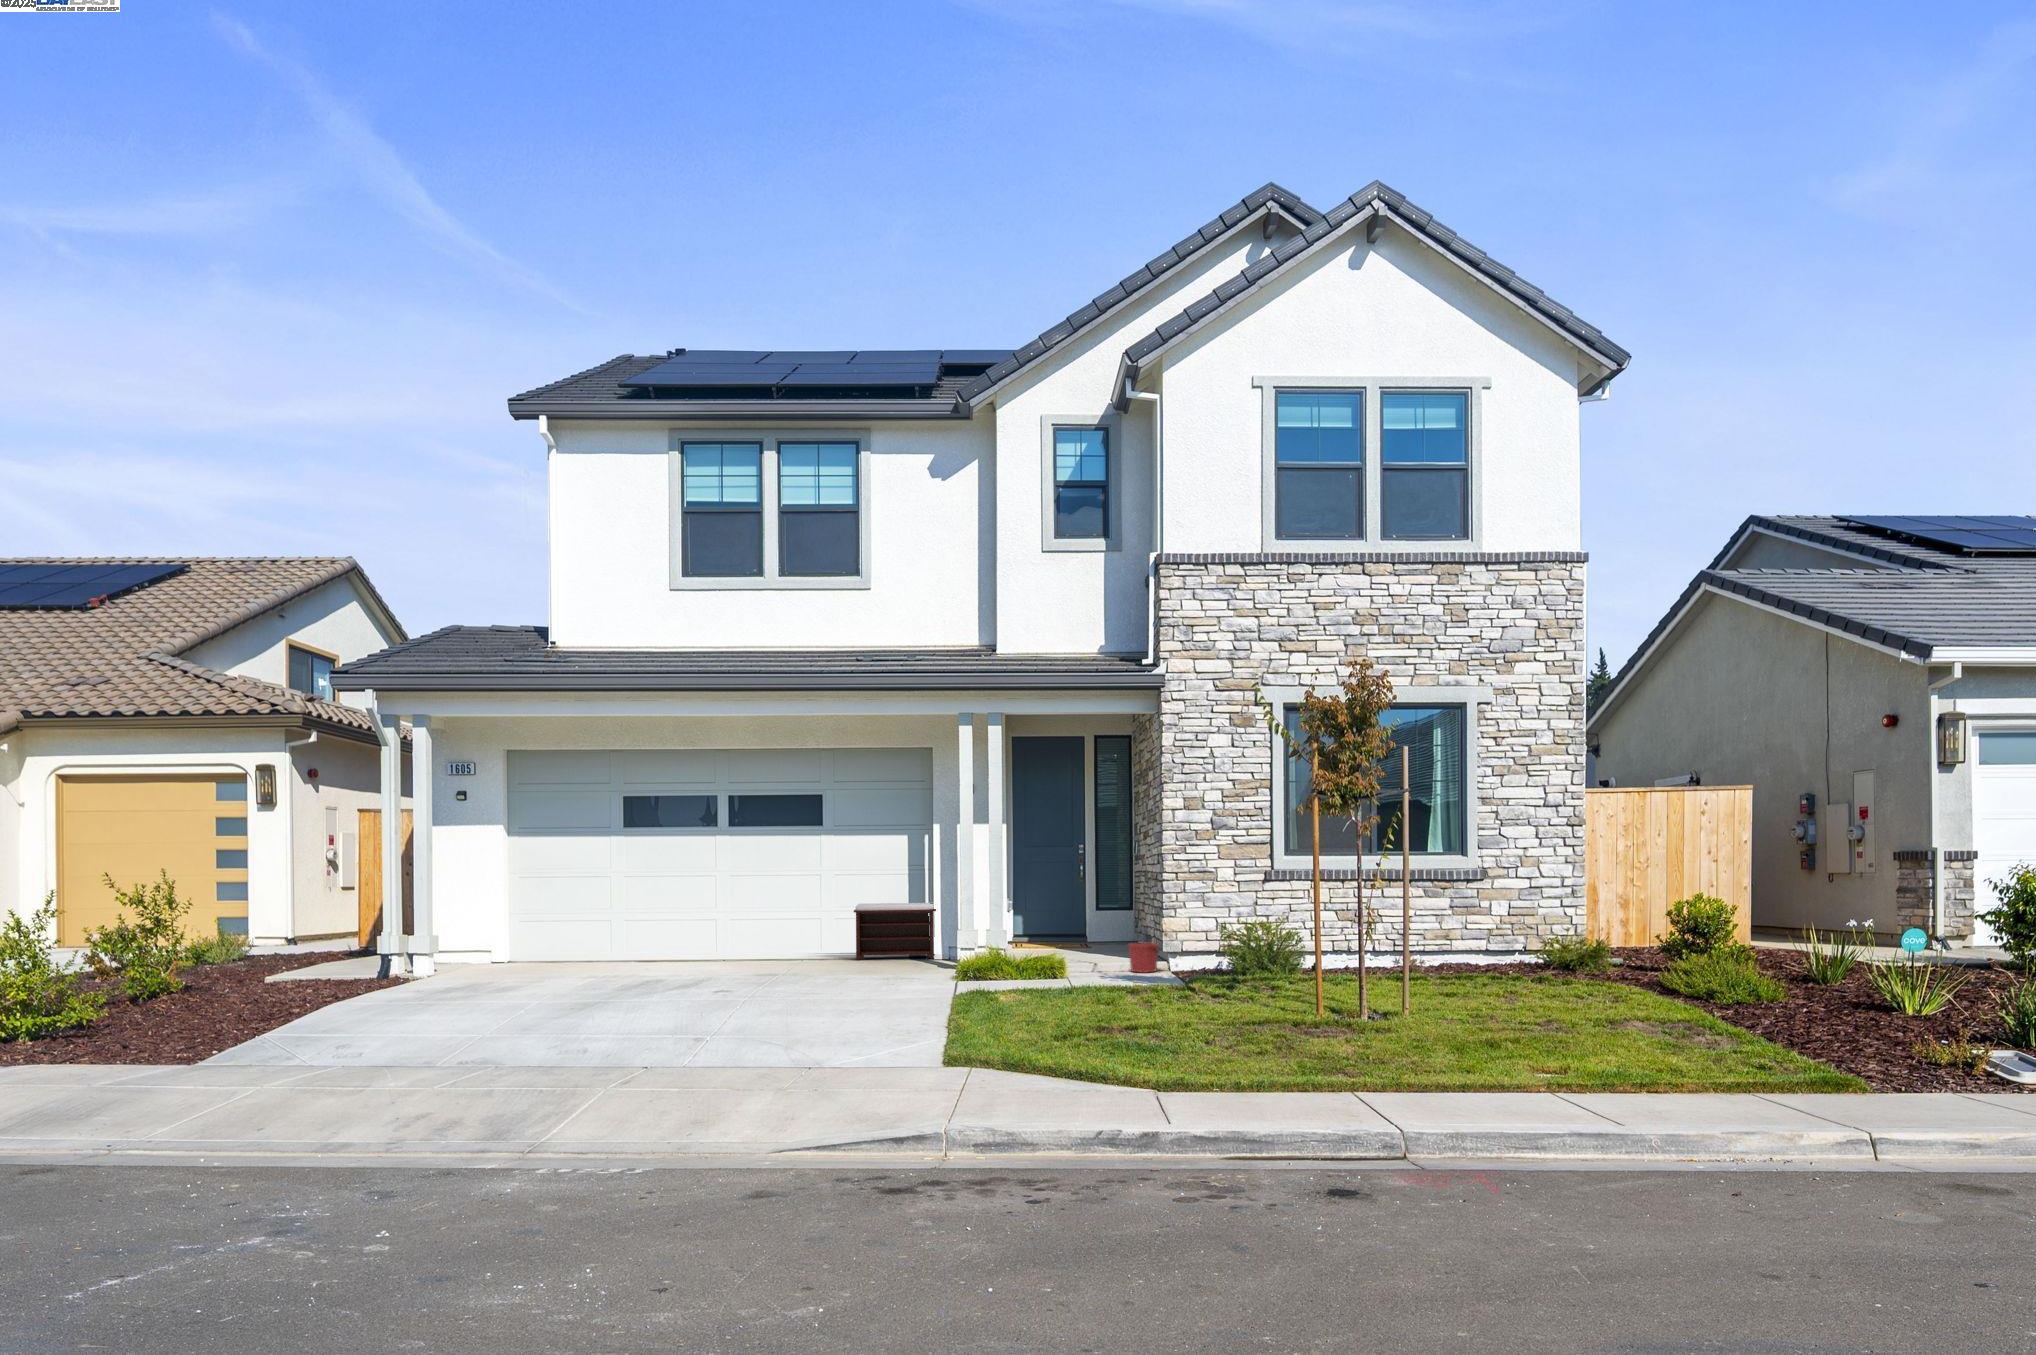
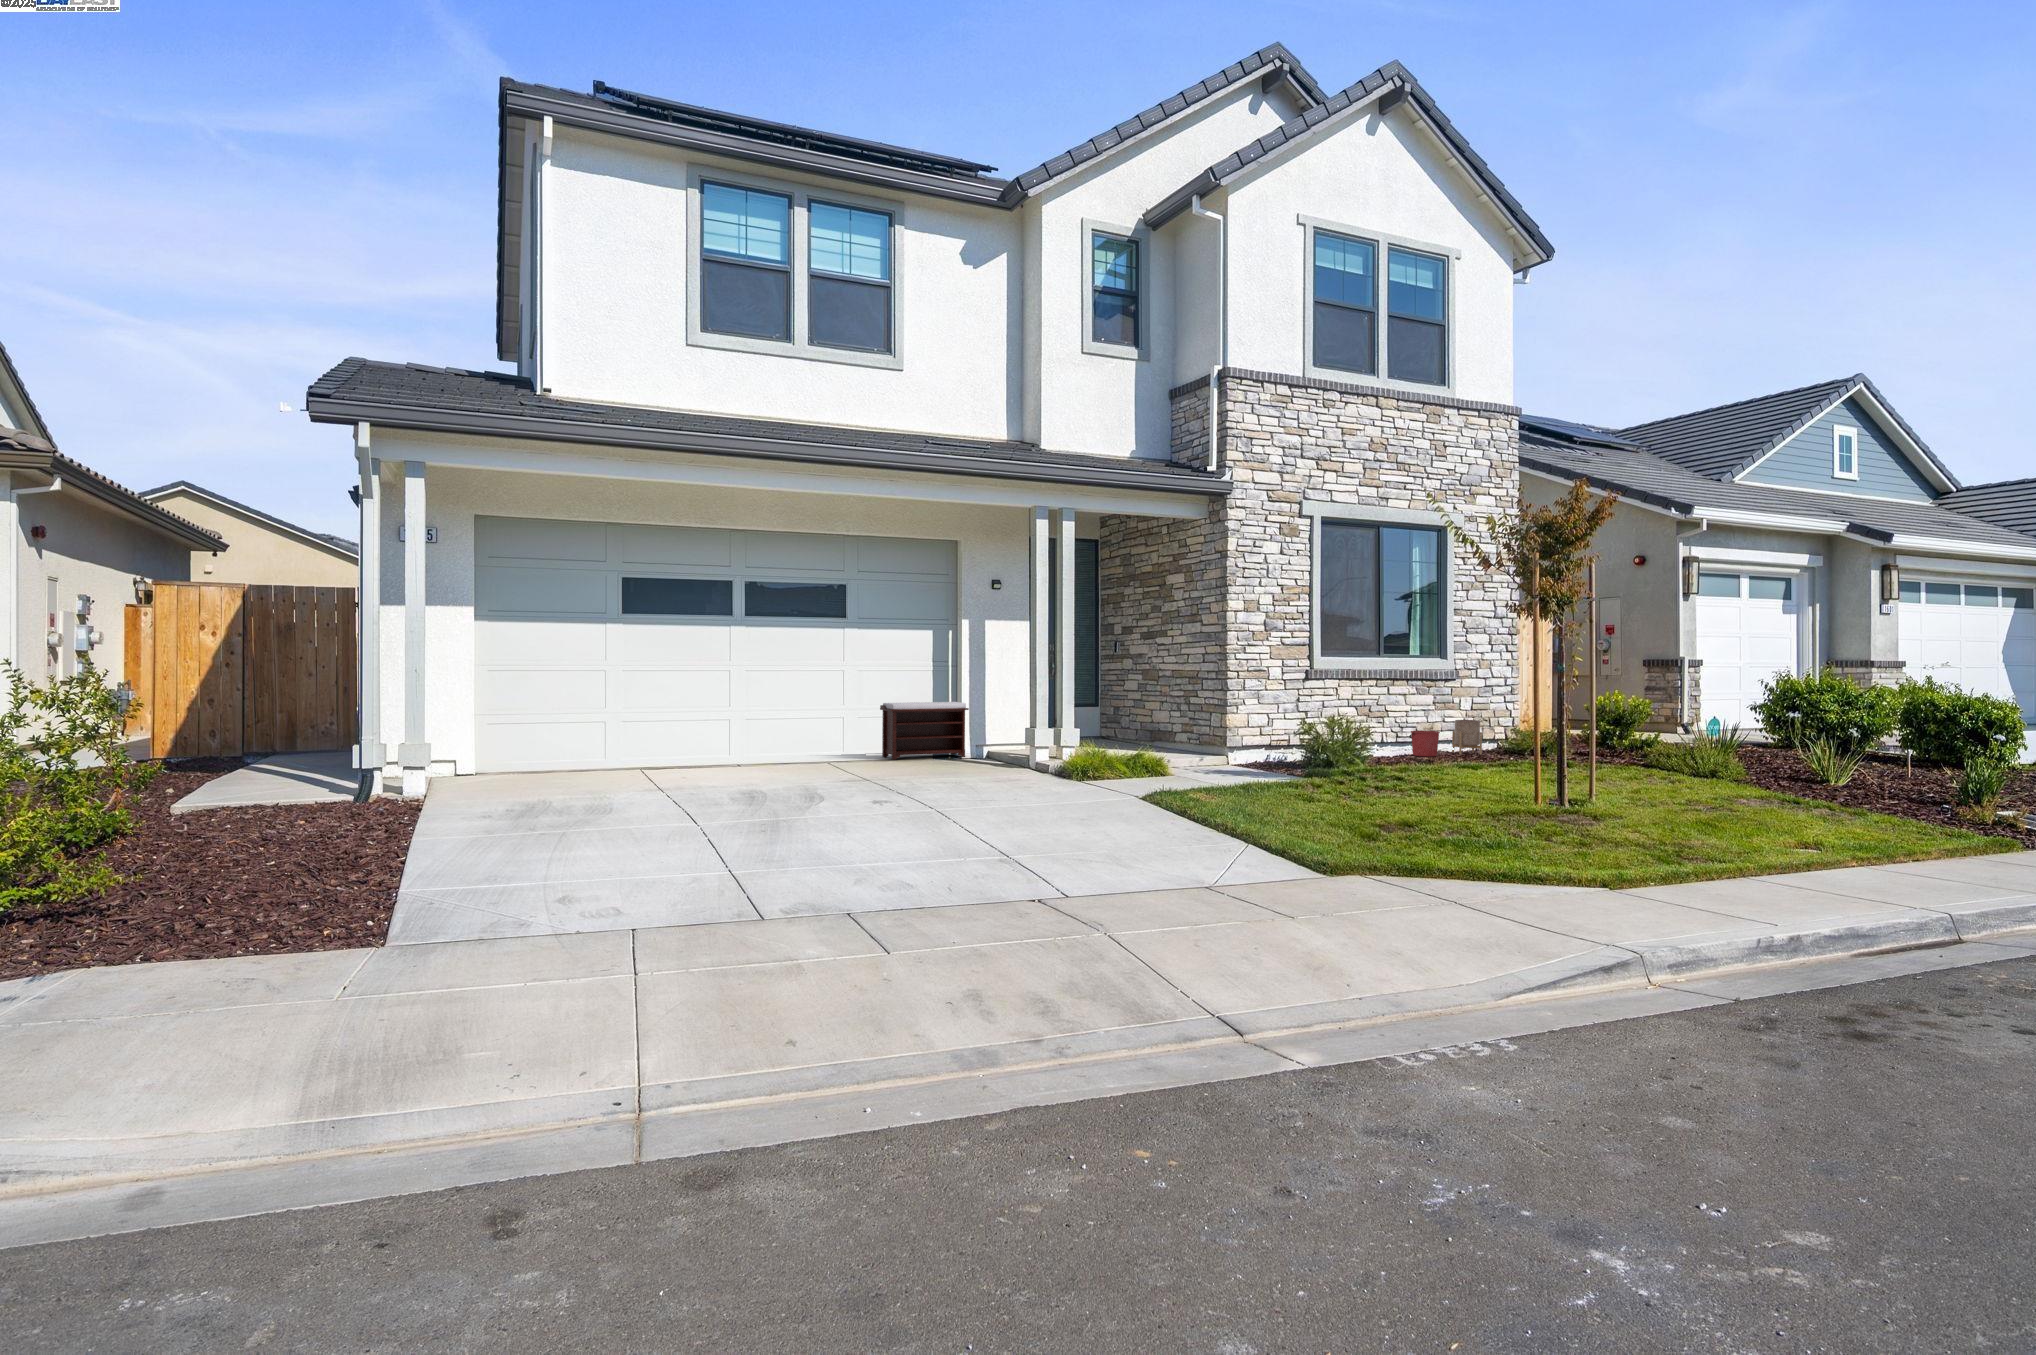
planter: none [1468,928,1500,970] -> present [1452,720,1482,755]
bucket: present [1128,943,1159,973] -> present [1409,731,1440,757]

